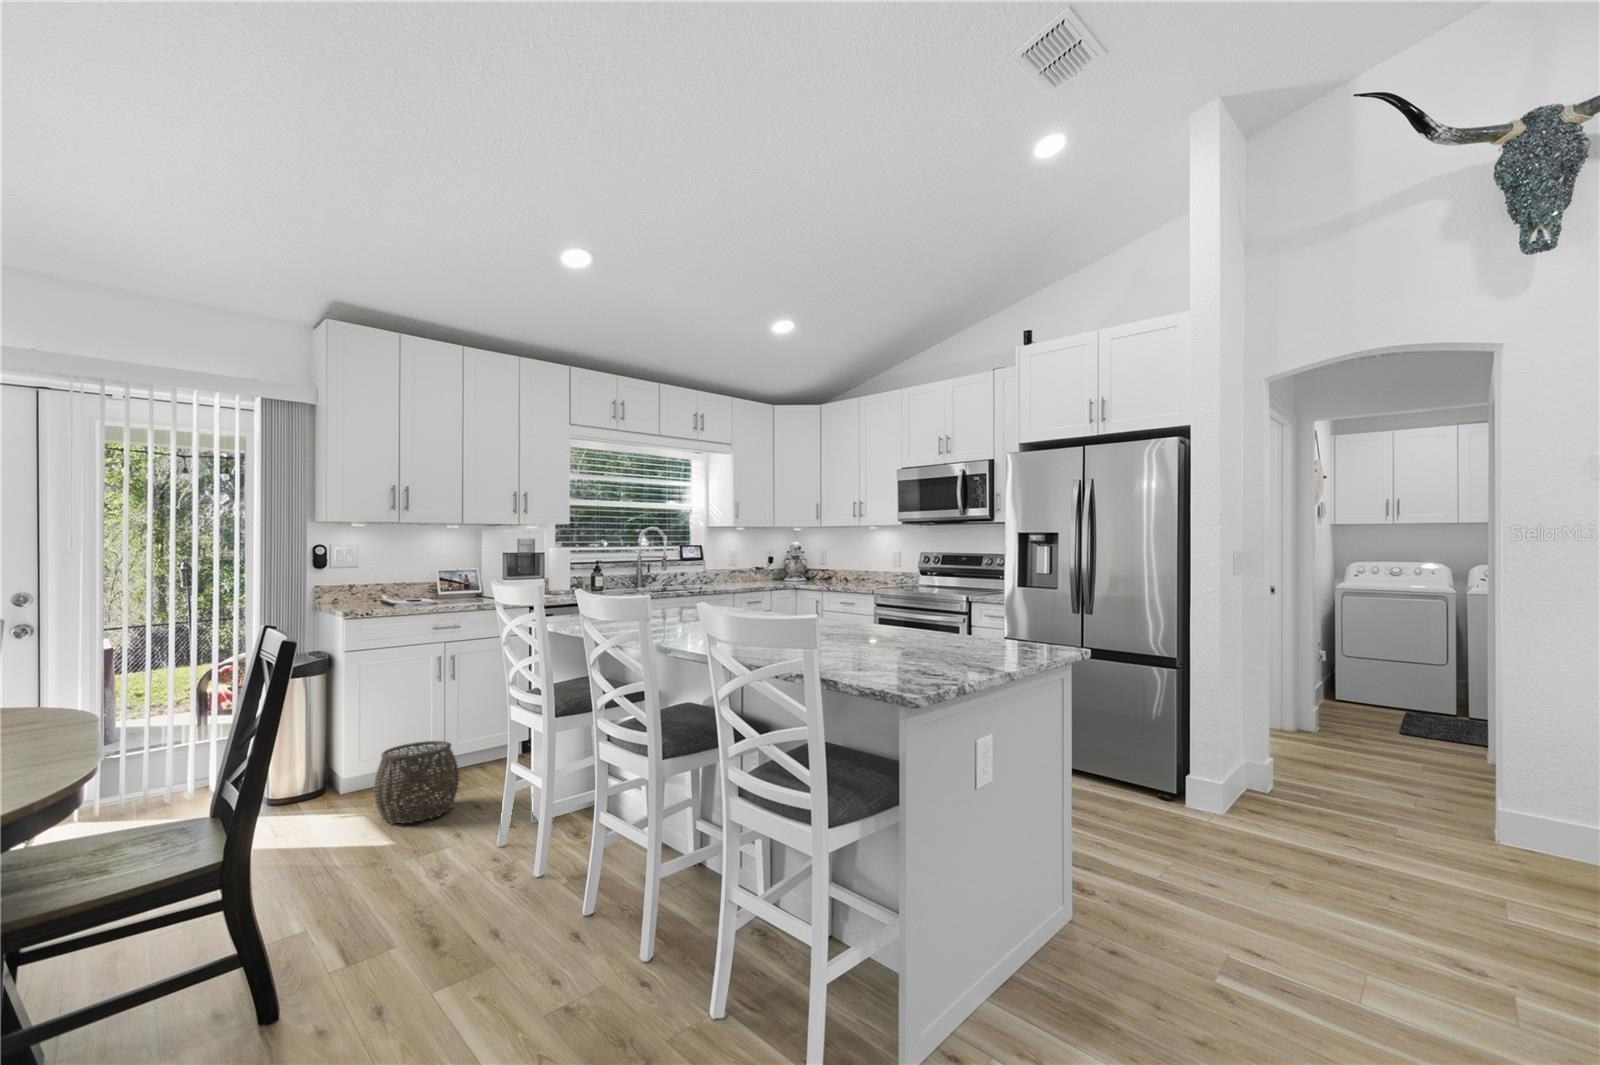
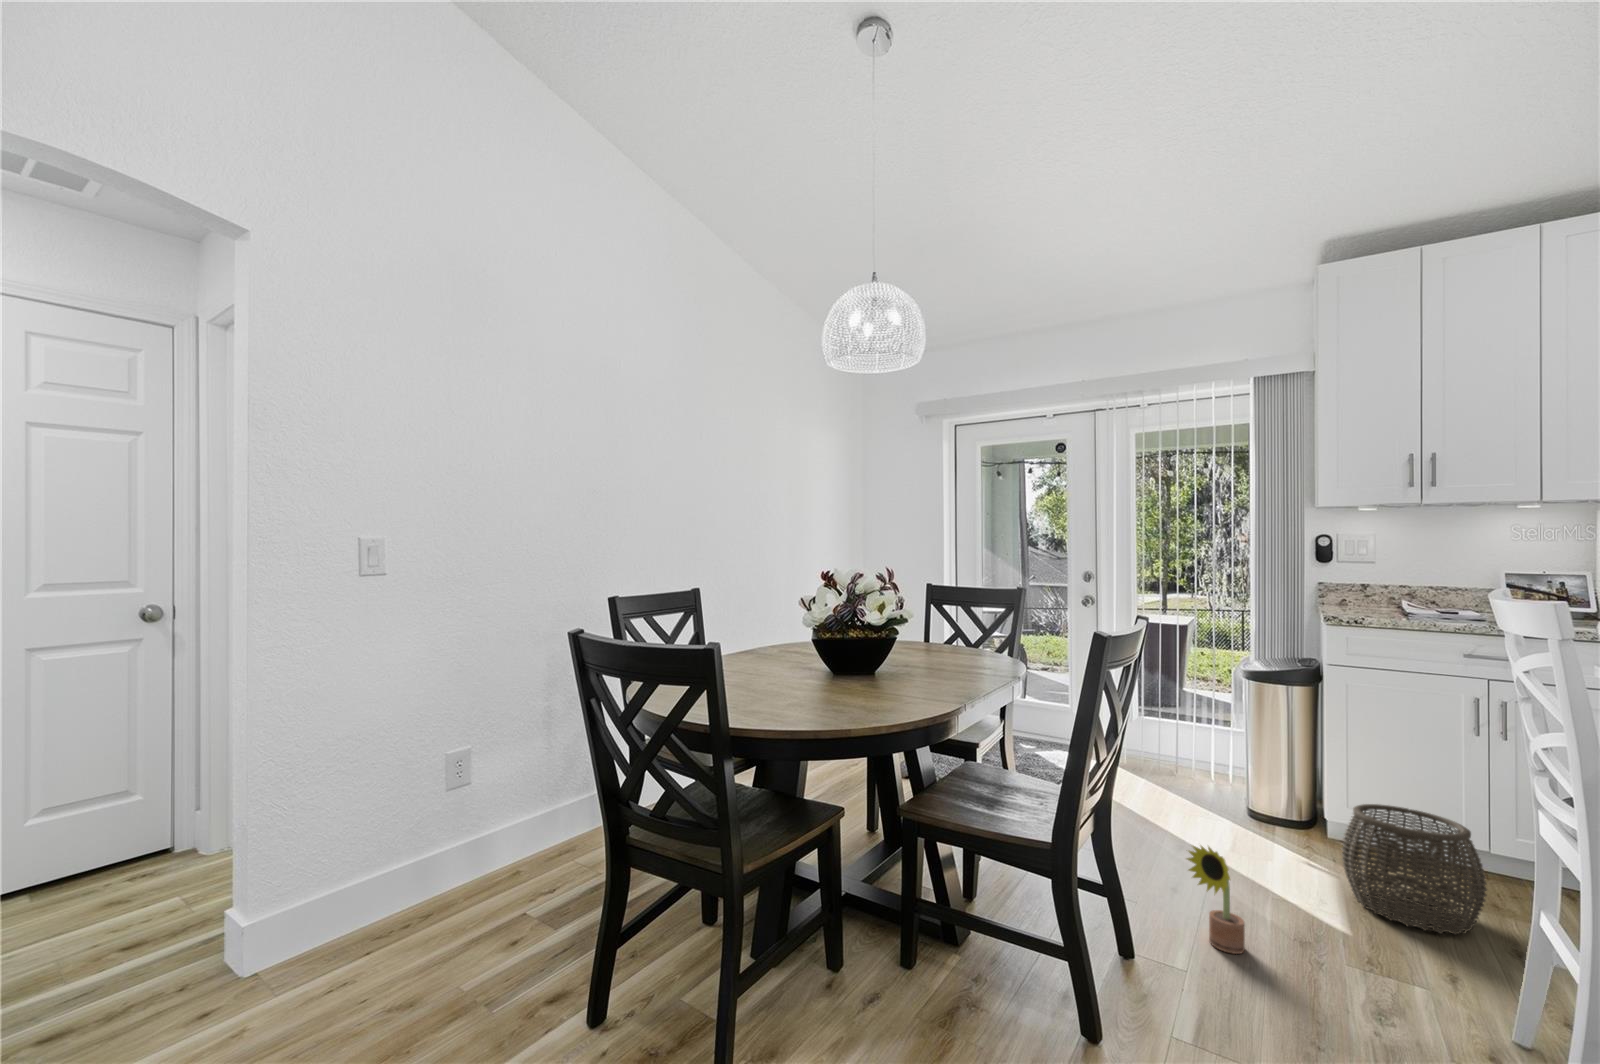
decorative plant: none [290,815,340,900] -> present [1187,846,1245,954]

